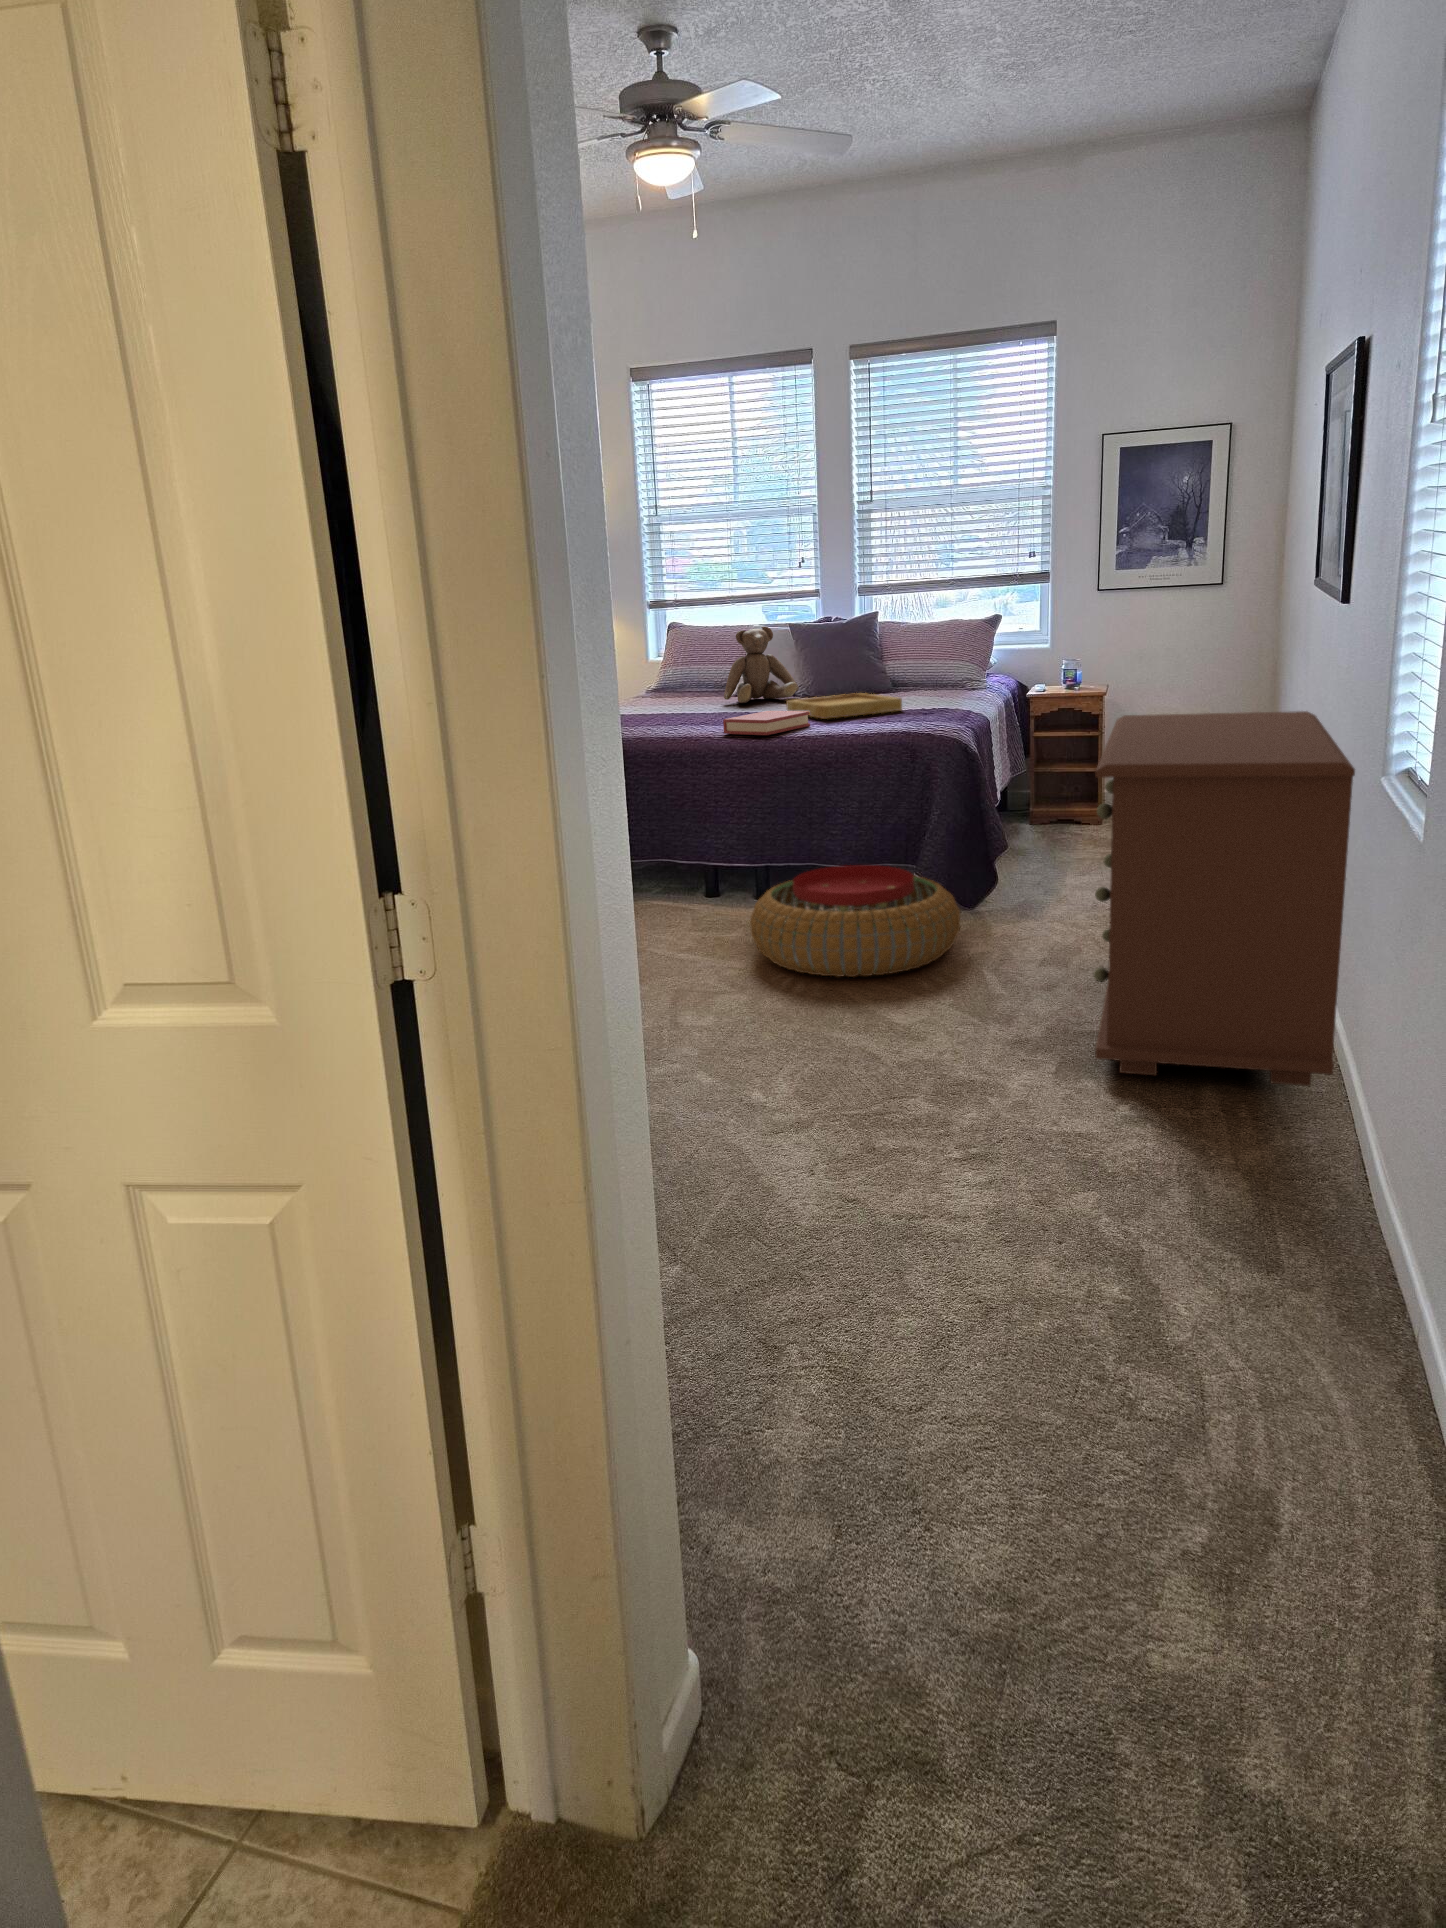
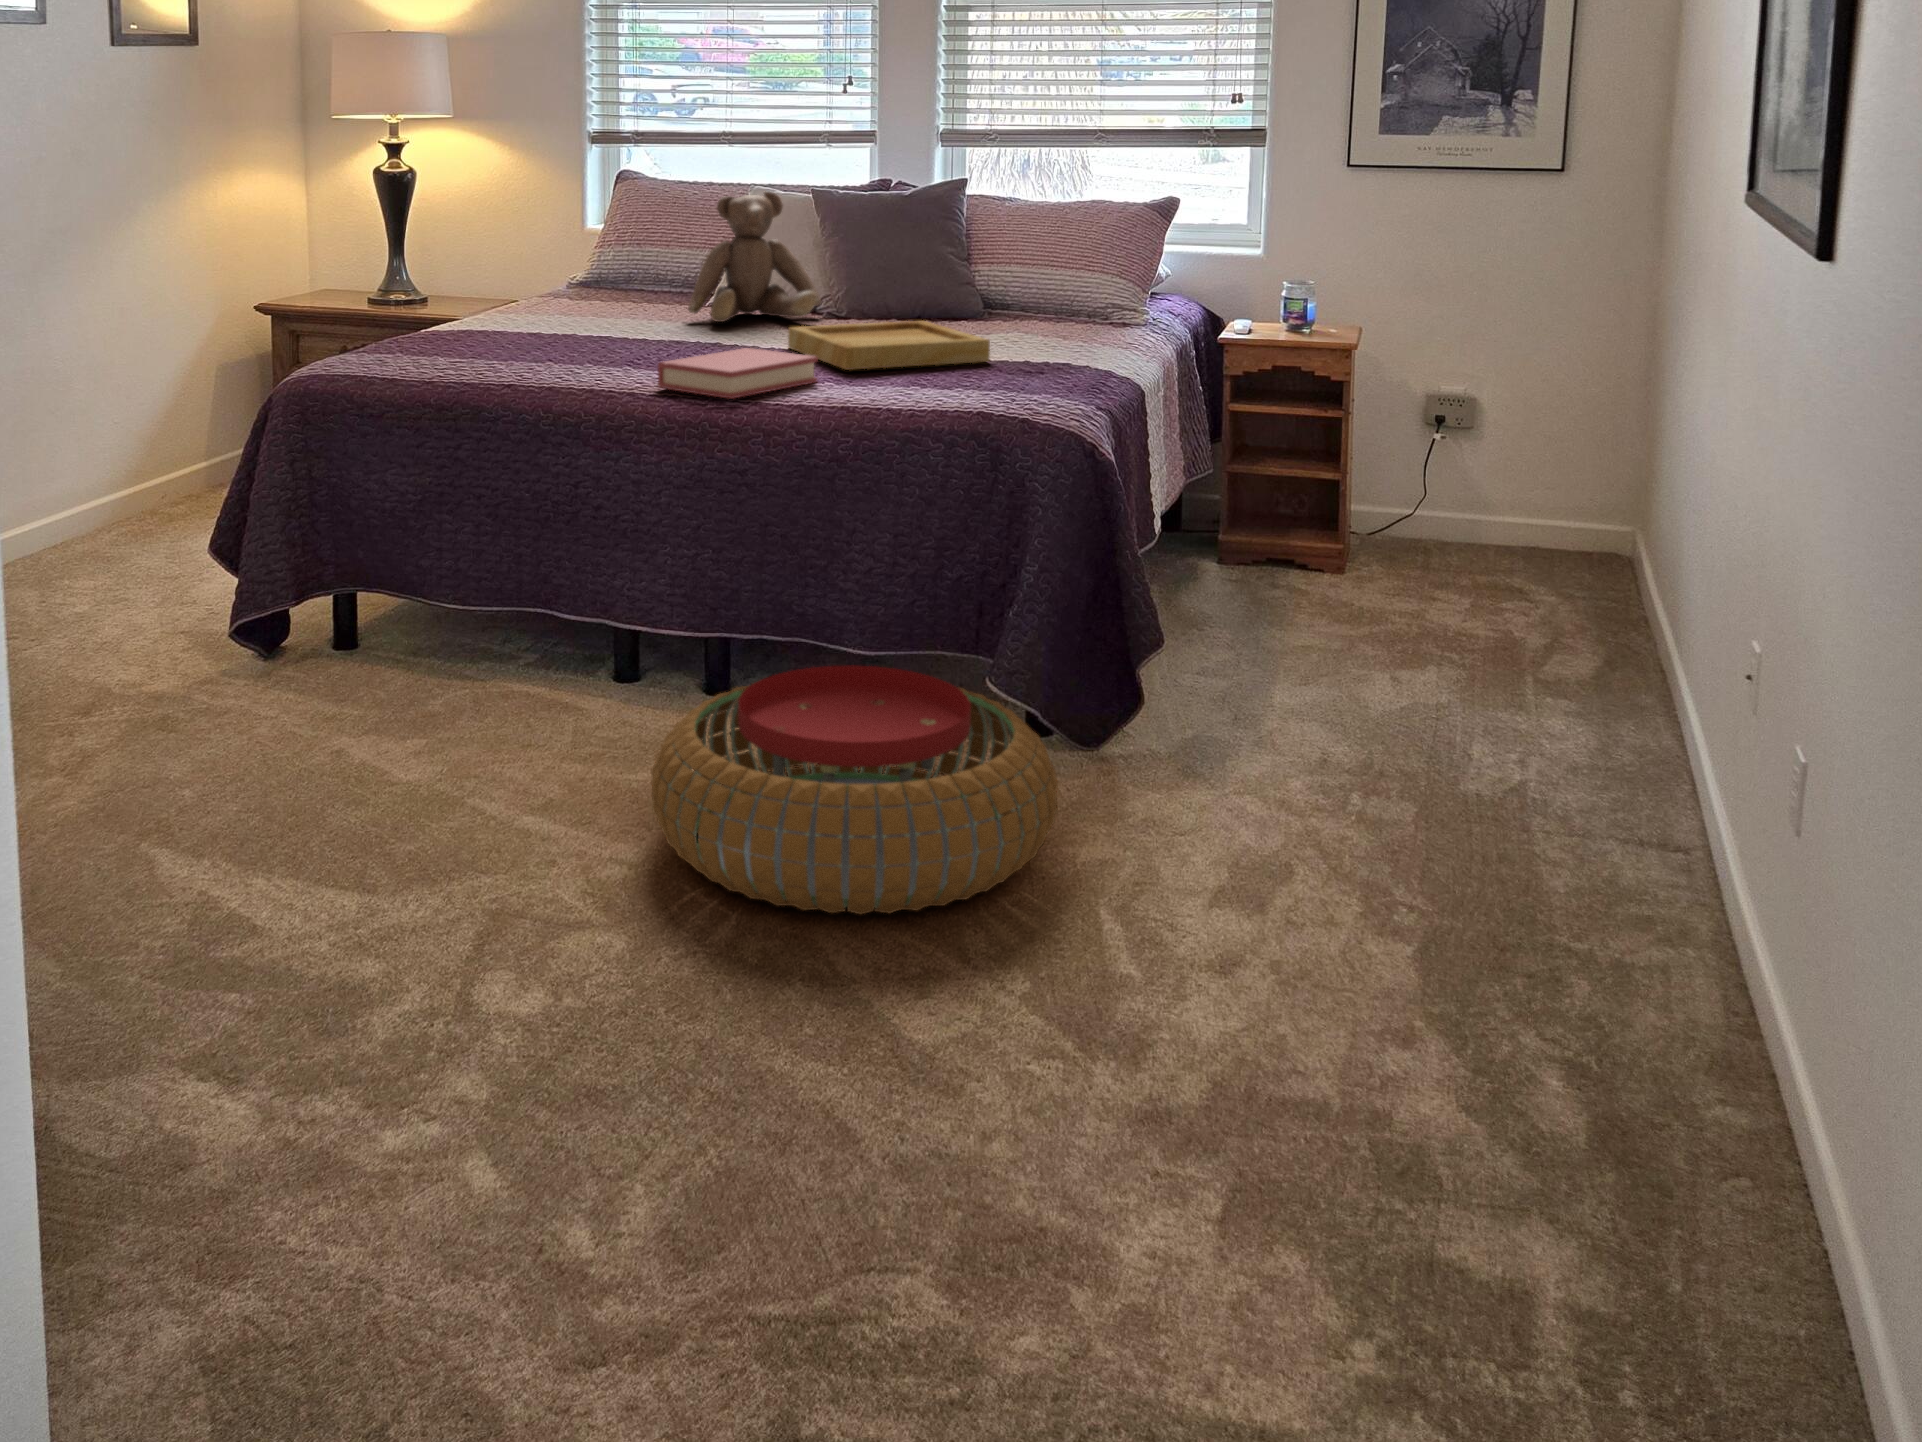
dresser: present [1093,711,1355,1086] -> none [1299,437,1897,1355]

